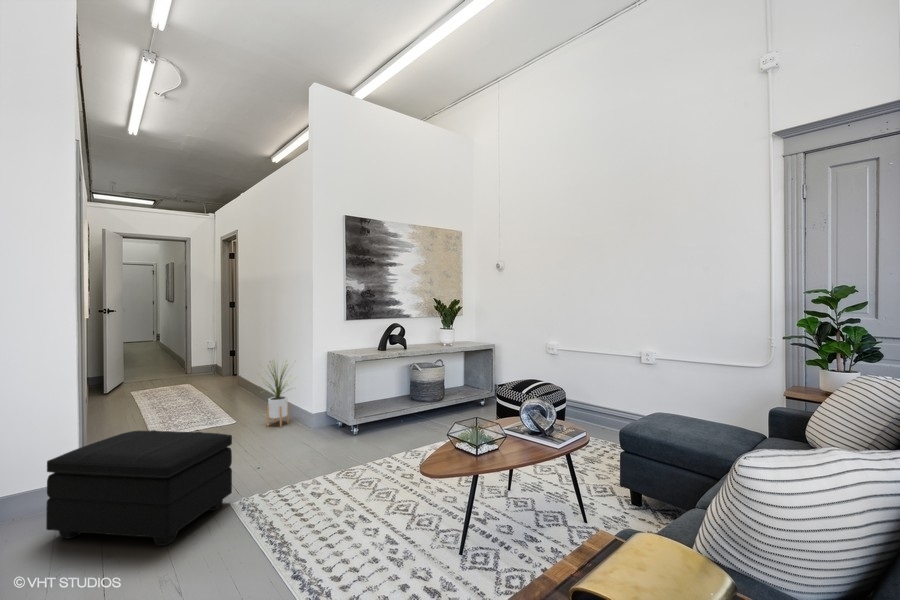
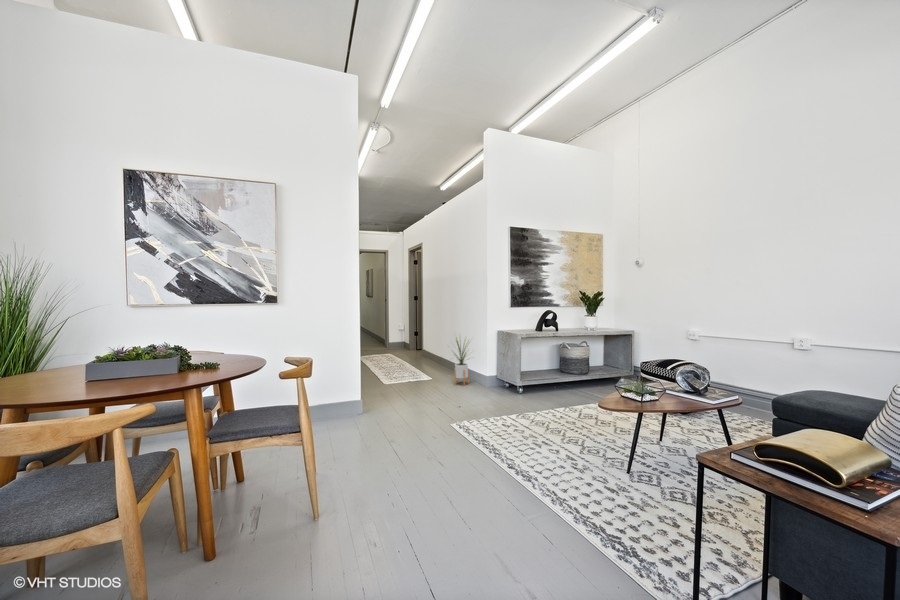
footstool: present [46,430,232,546] -> none [360,374,453,441]

